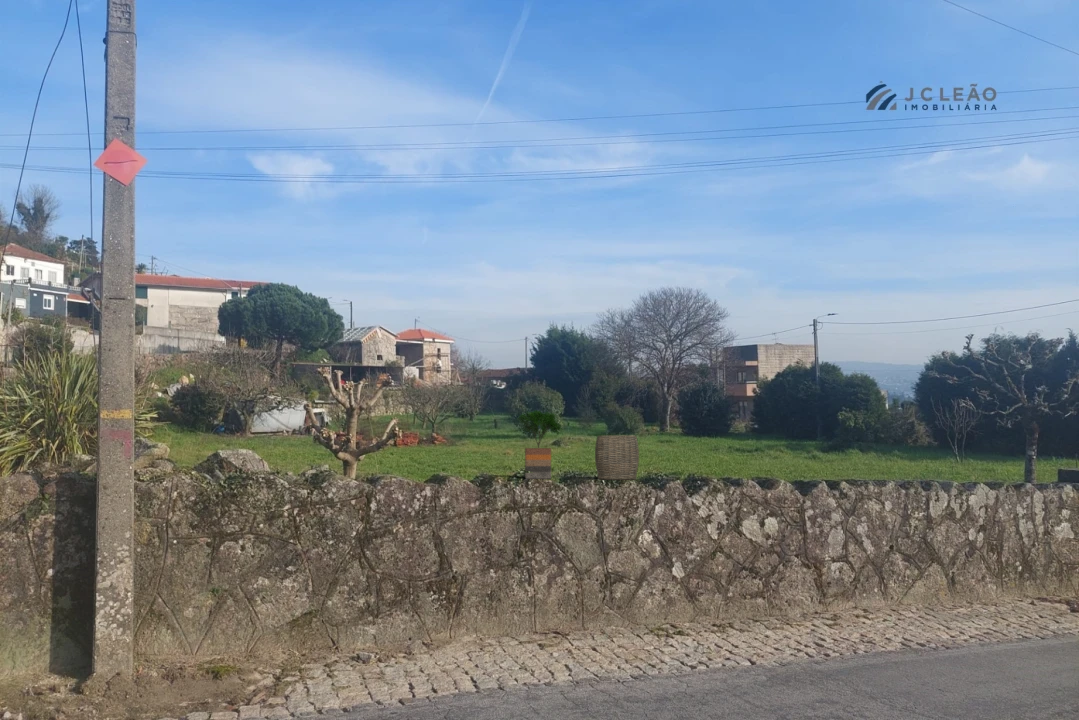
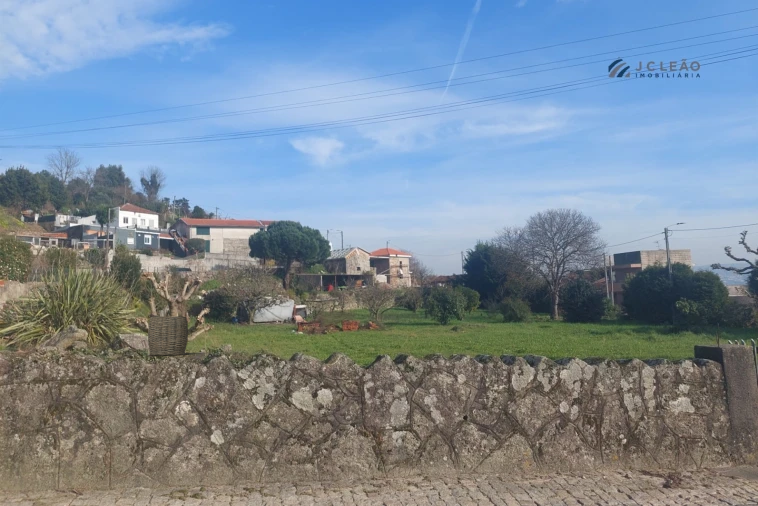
potted tree: present [518,411,562,479] -> none [90,296,132,355]

